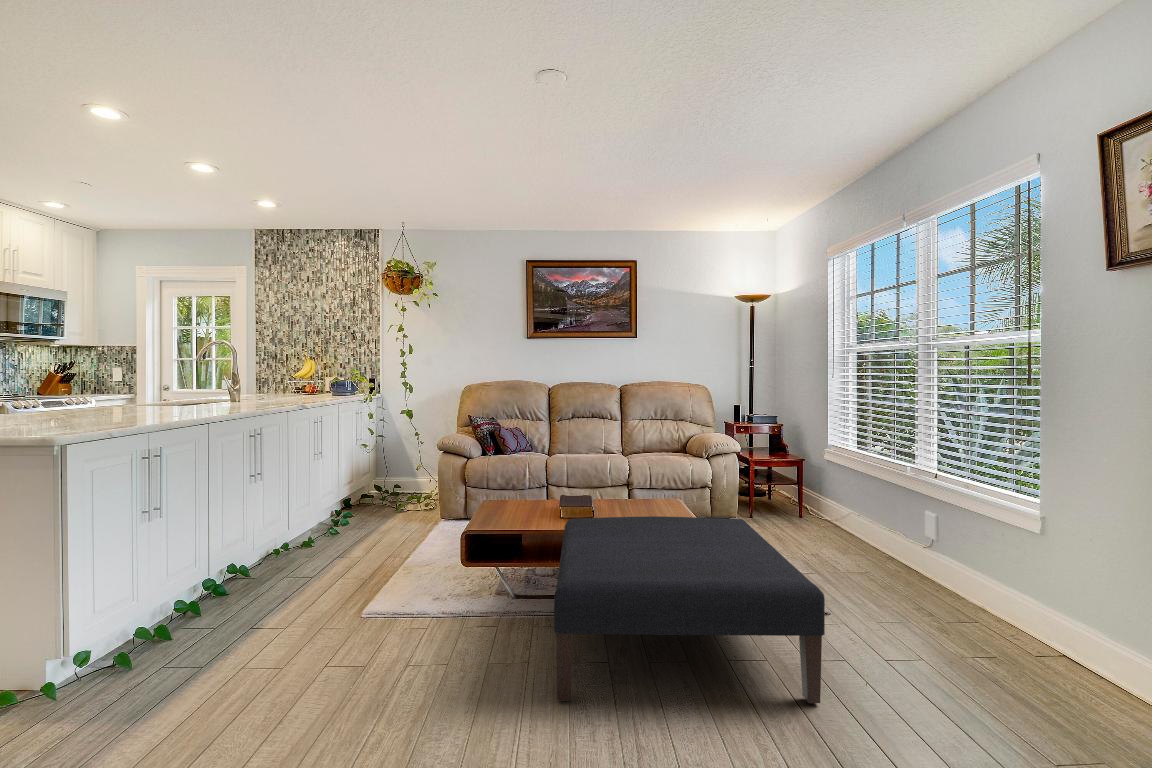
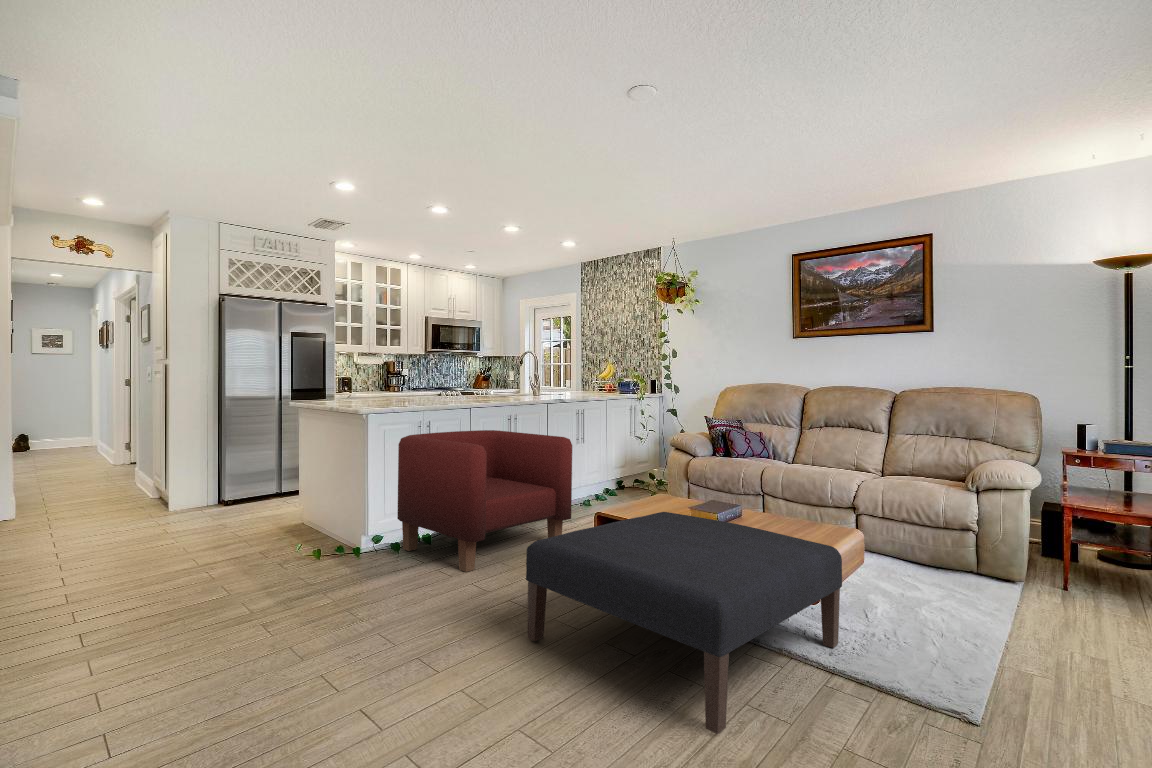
armchair: none [152,453,409,662] -> present [397,430,572,572]

